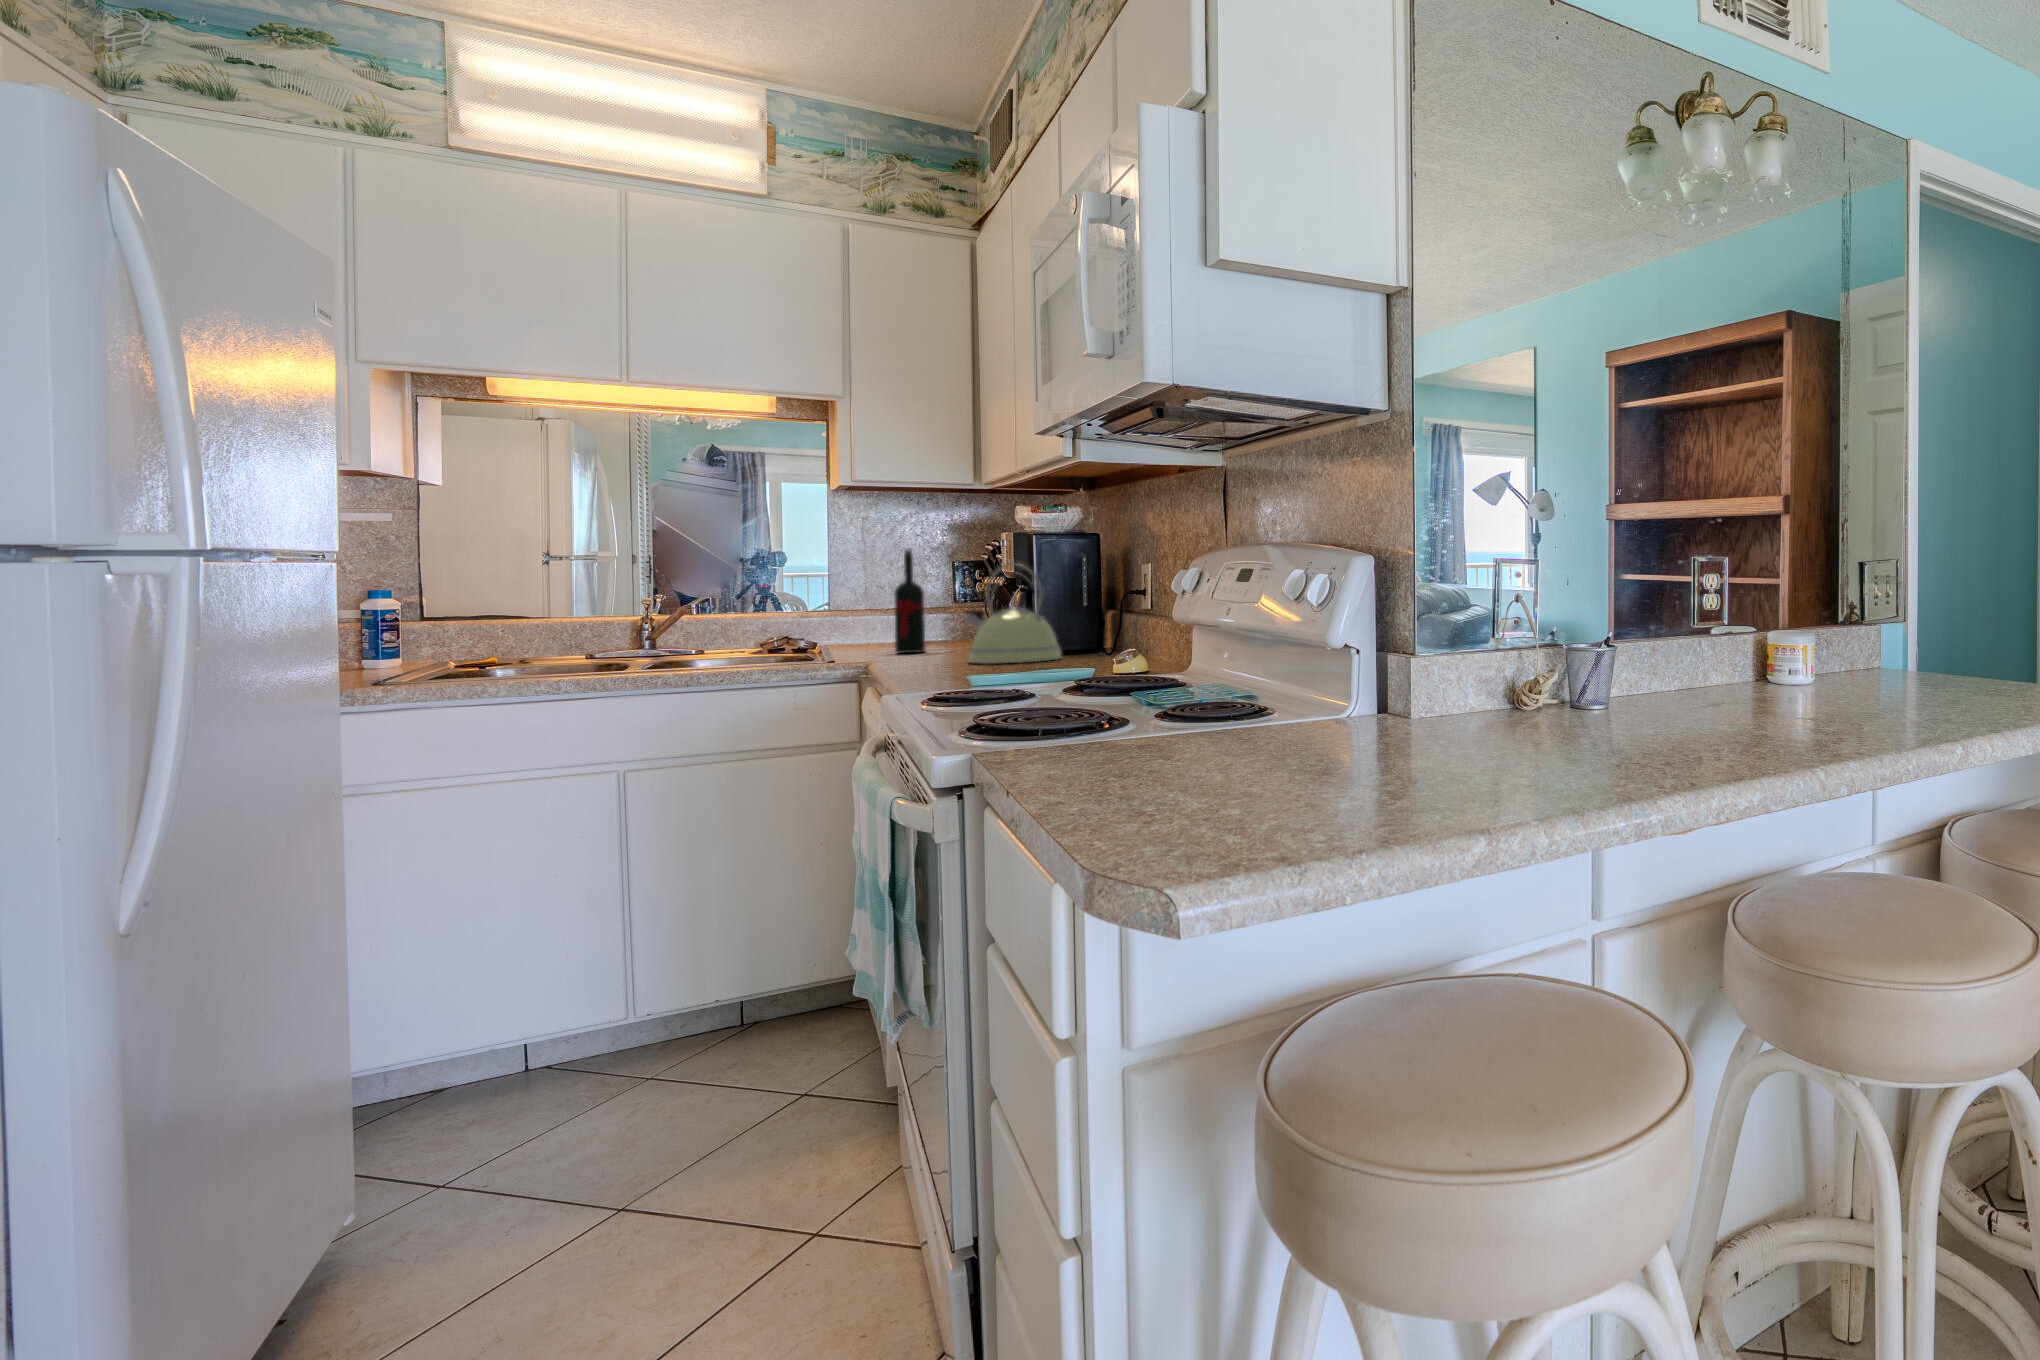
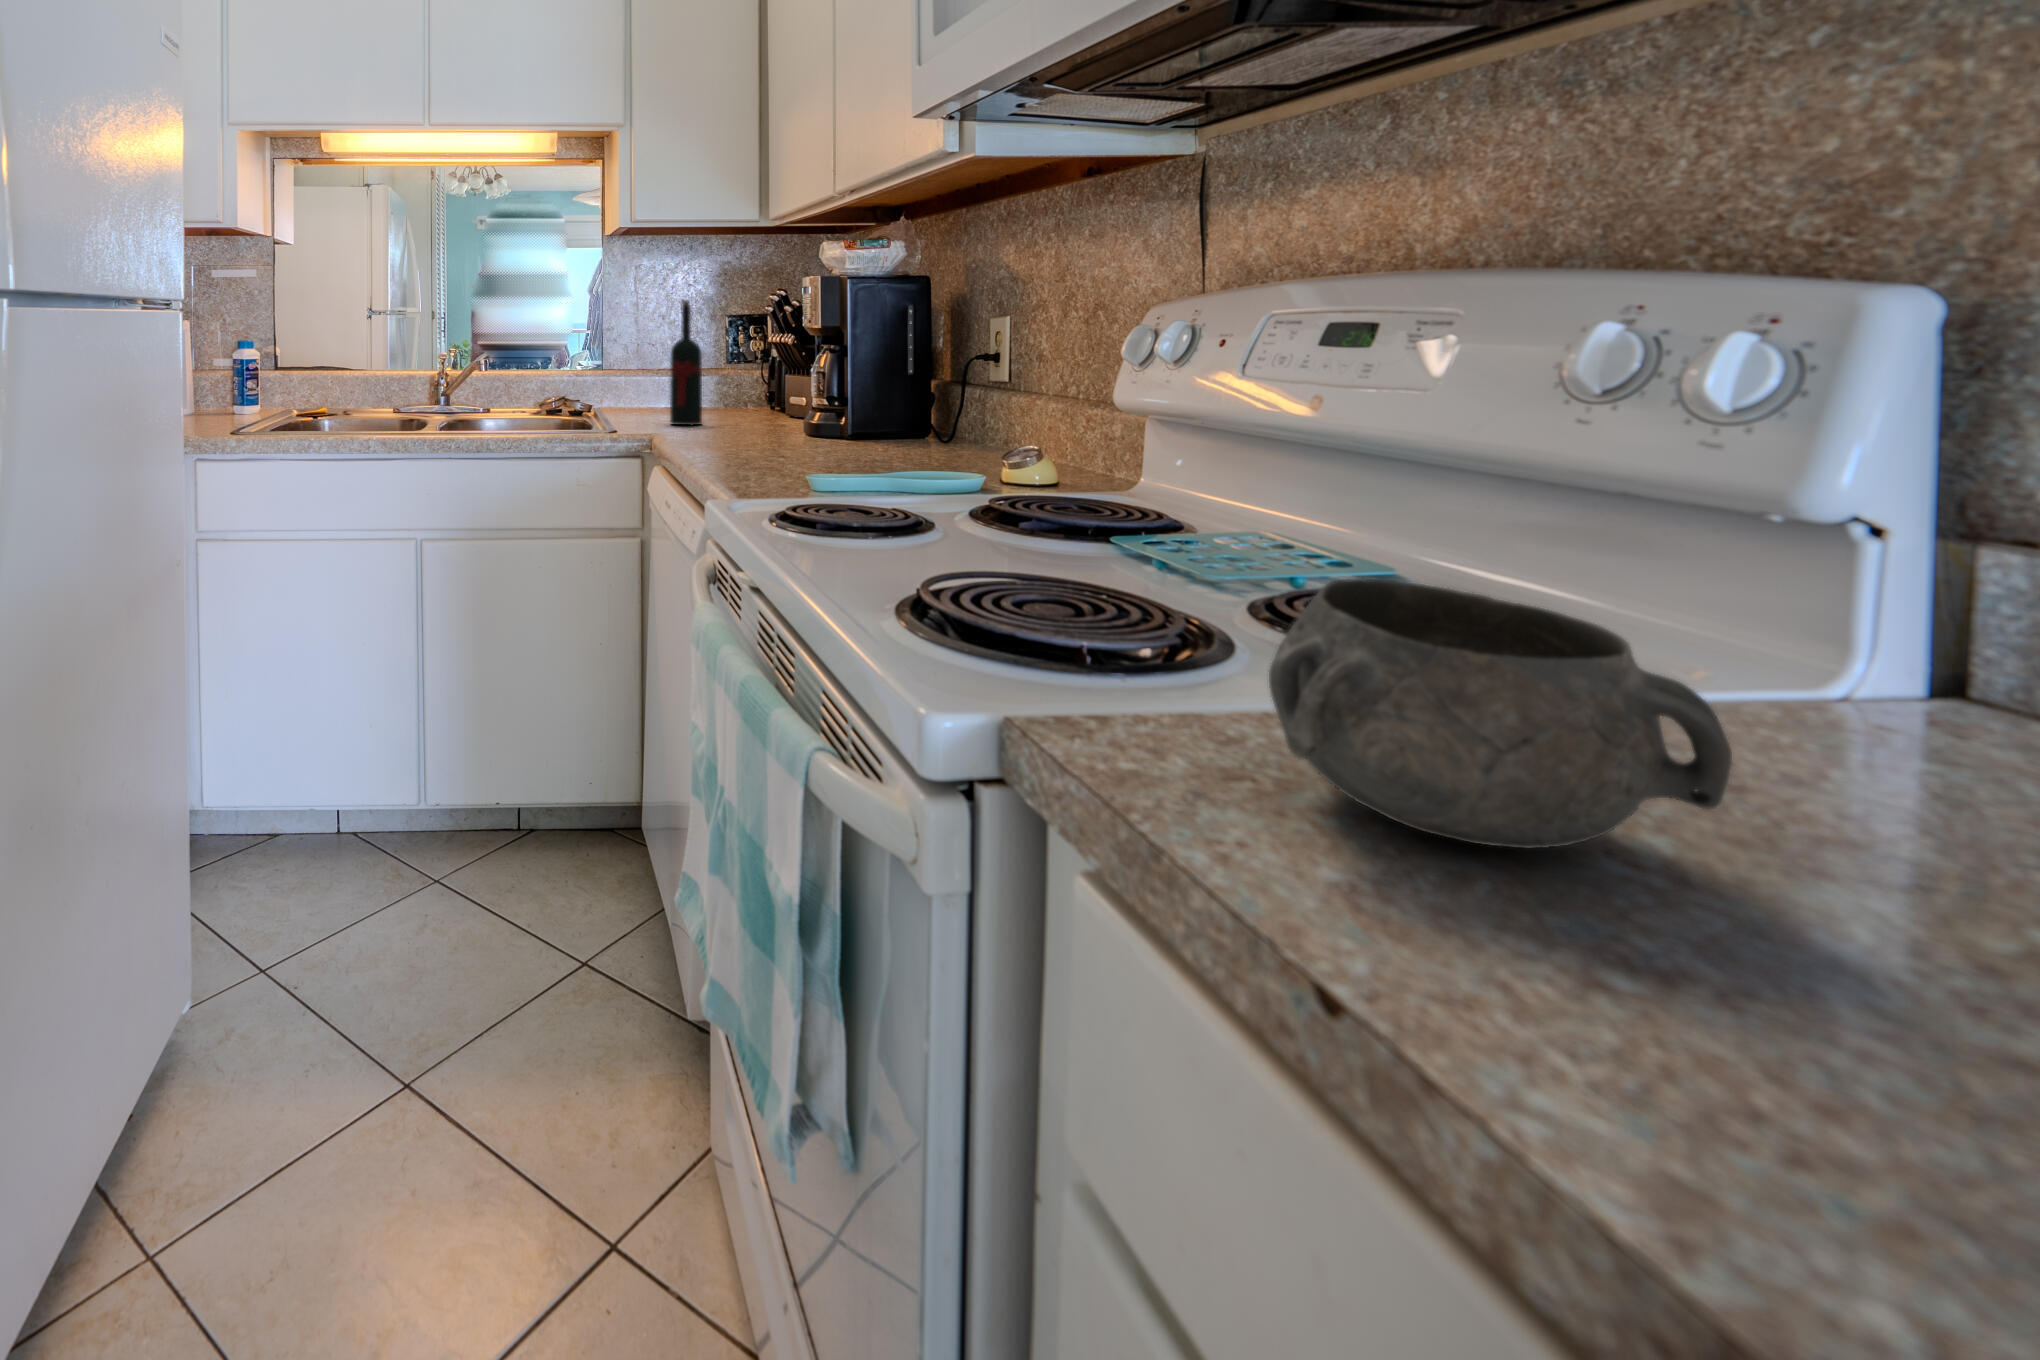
kettle: present [965,564,1061,664] -> none [765,316,896,458]
decorative bowl: none [1029,655,1145,729] -> present [1269,578,1732,848]

